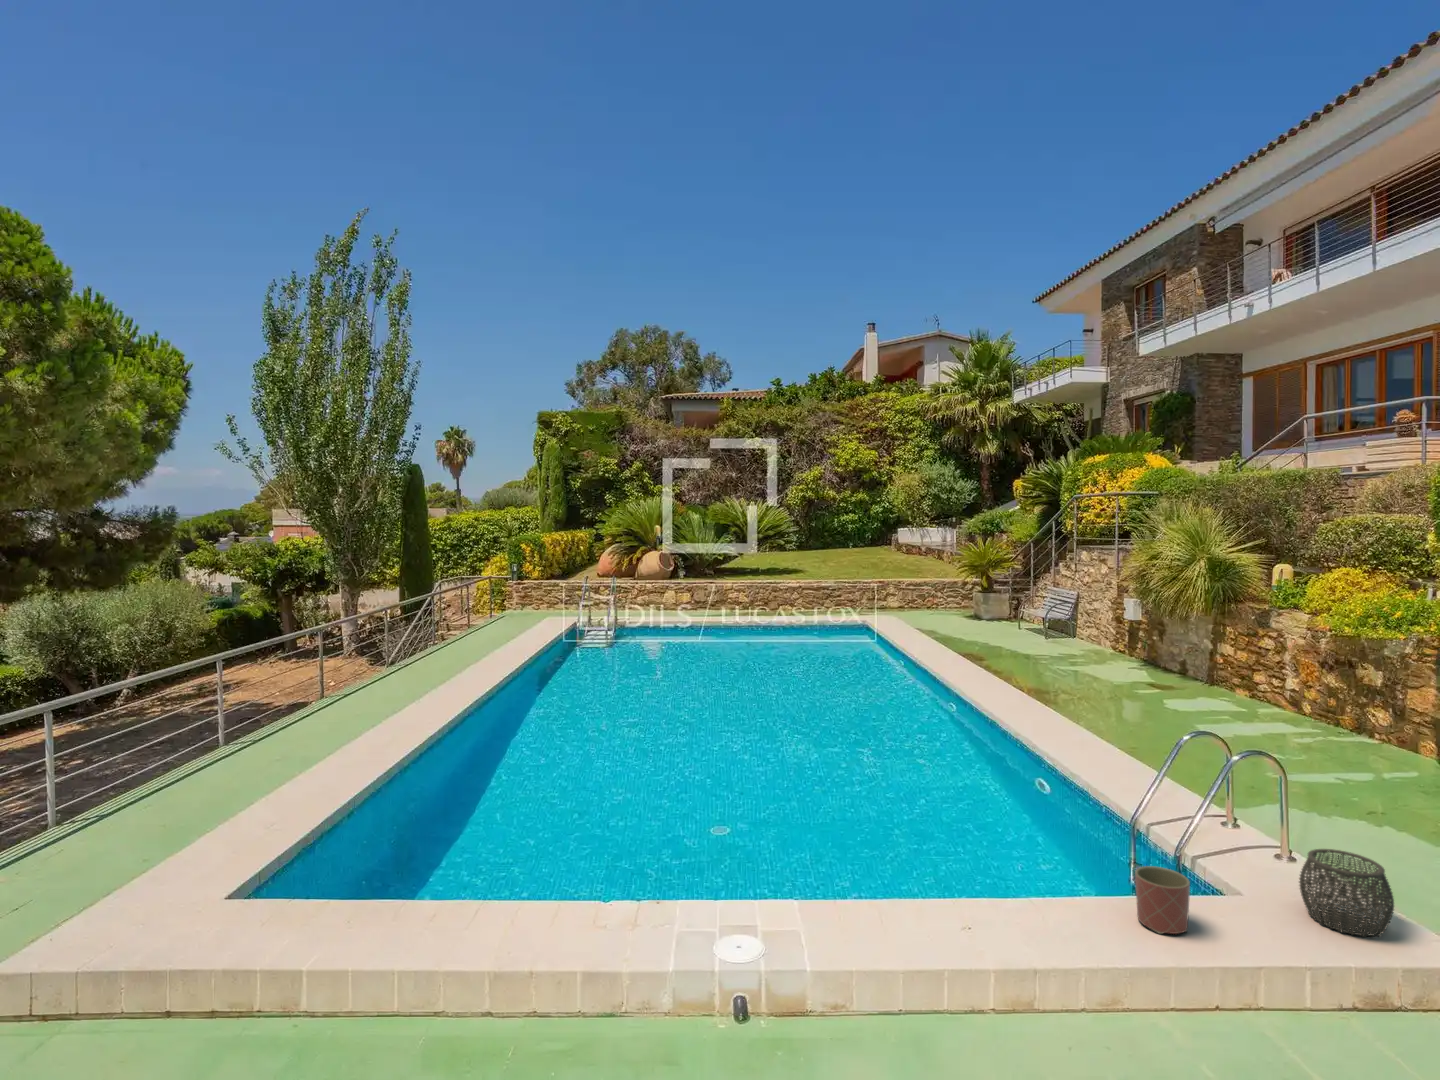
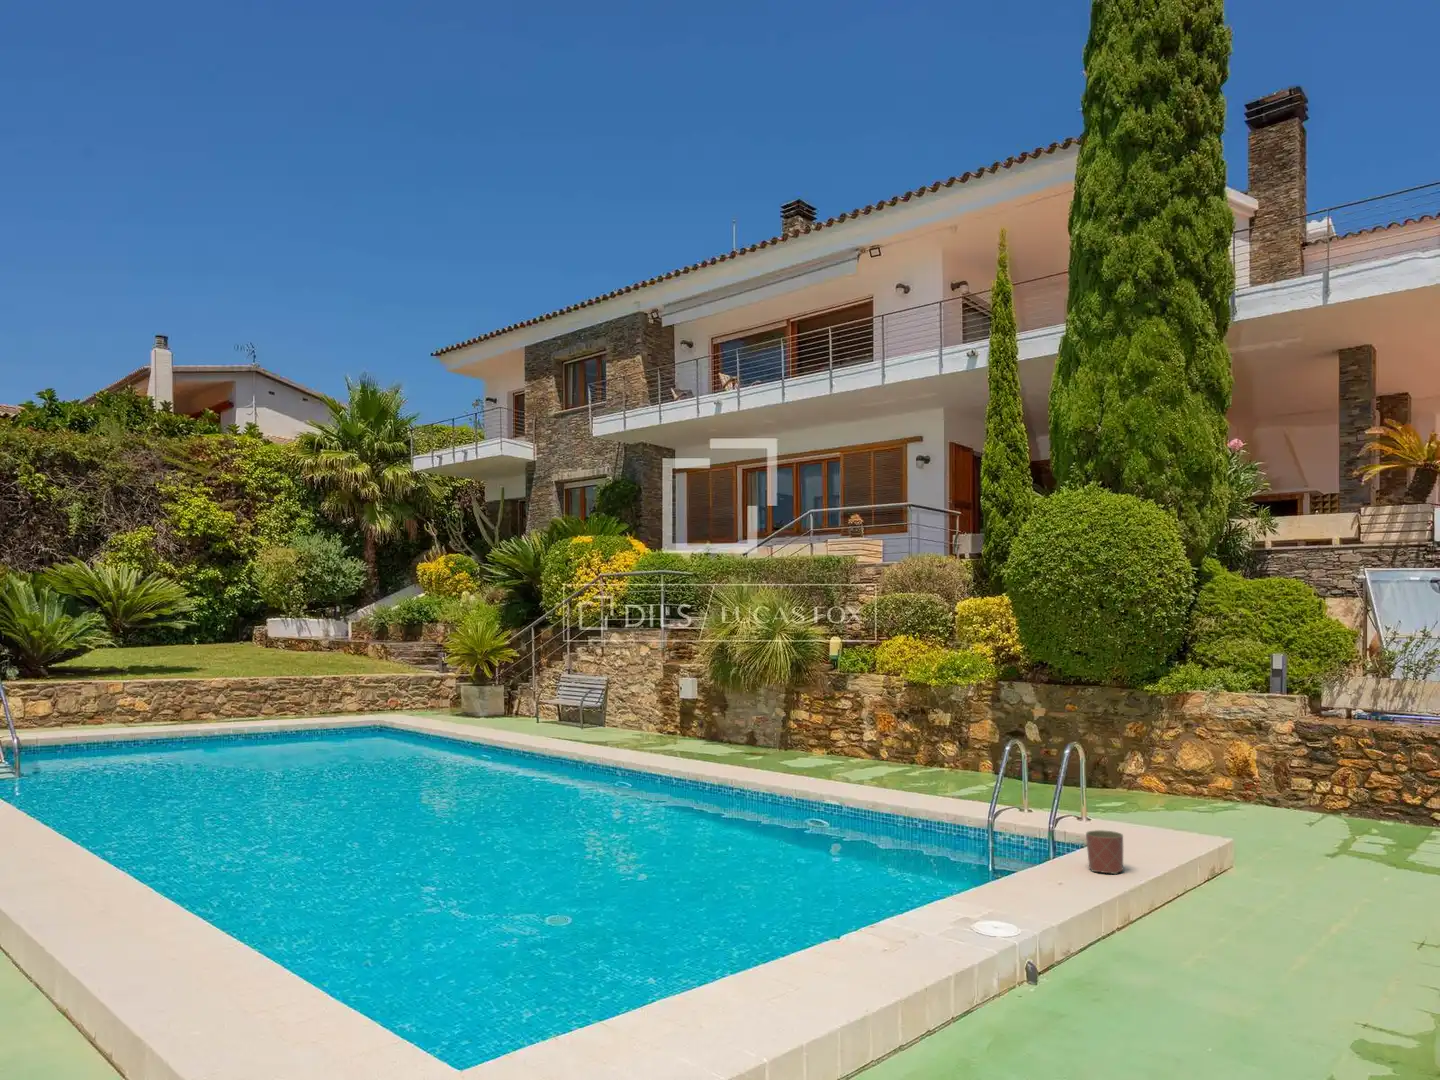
woven basket: present [1299,849,1394,937] -> none [1123,800,1176,849]

